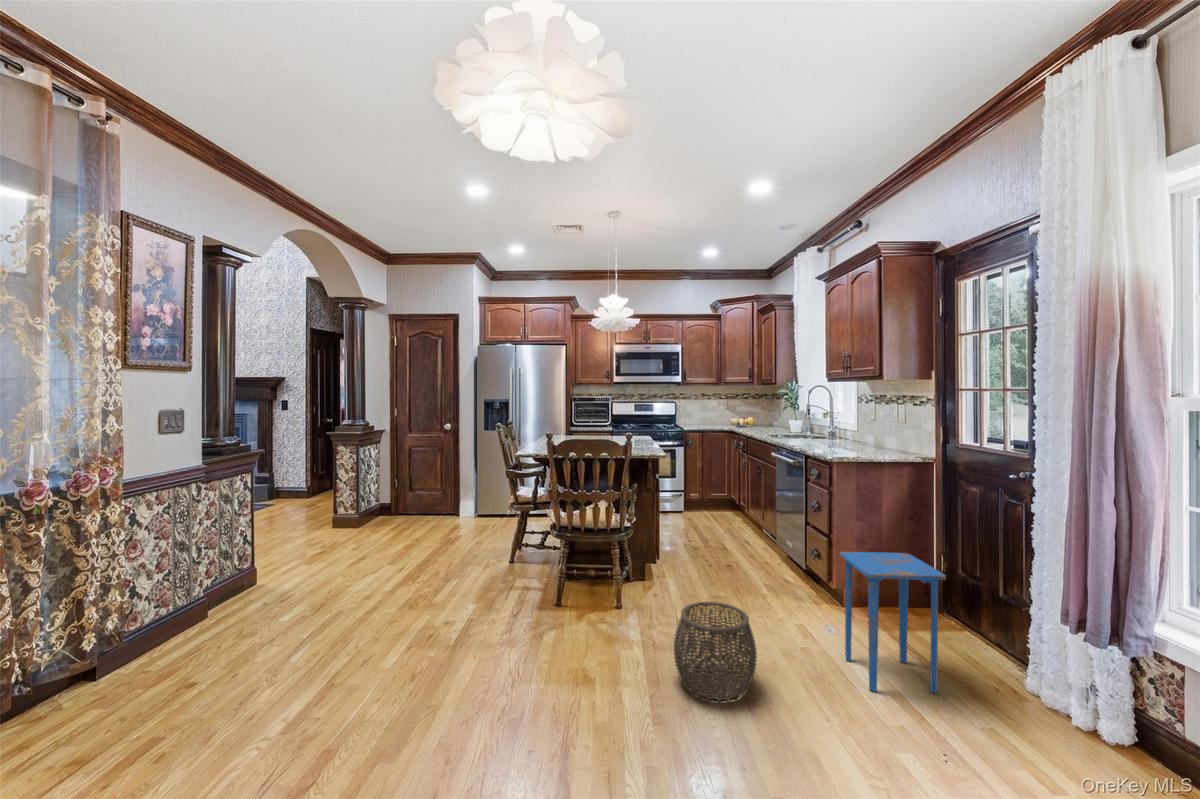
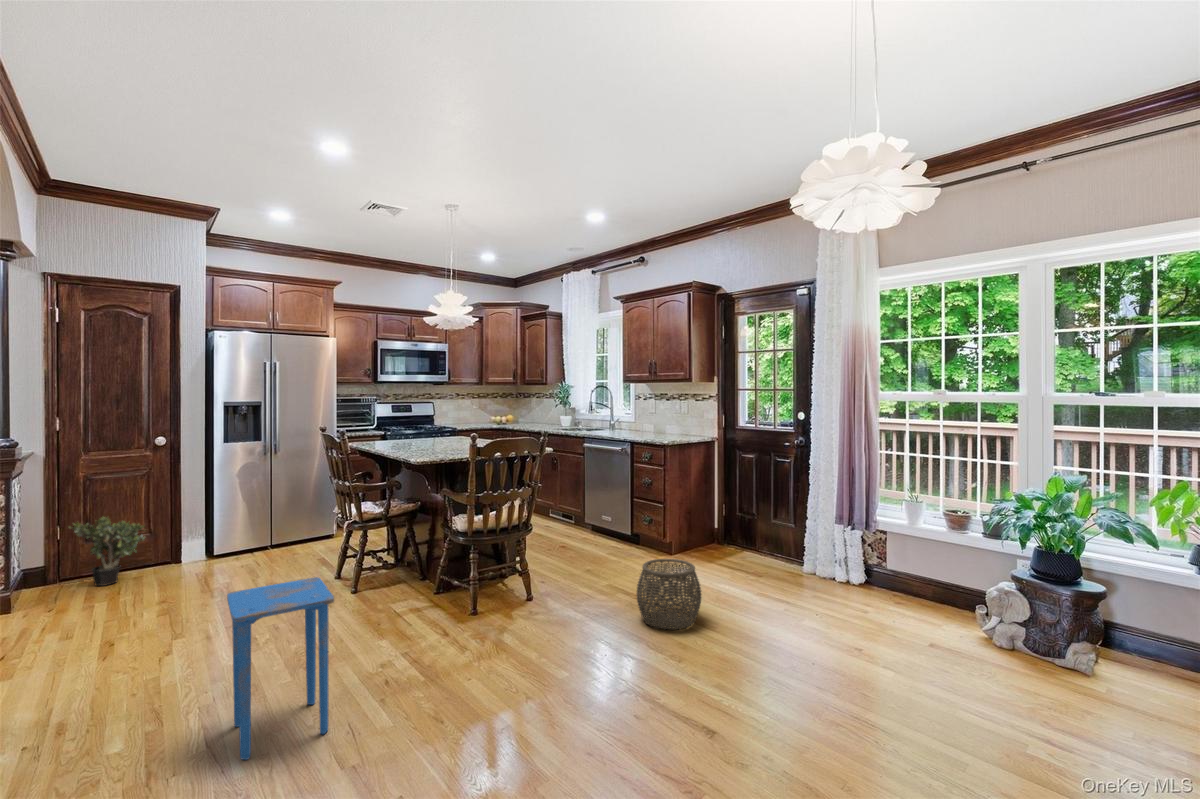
potted plant: none [393,476,434,523] -> present [69,517,145,586]
side table: present [840,552,946,693] -> present [227,577,334,760]

